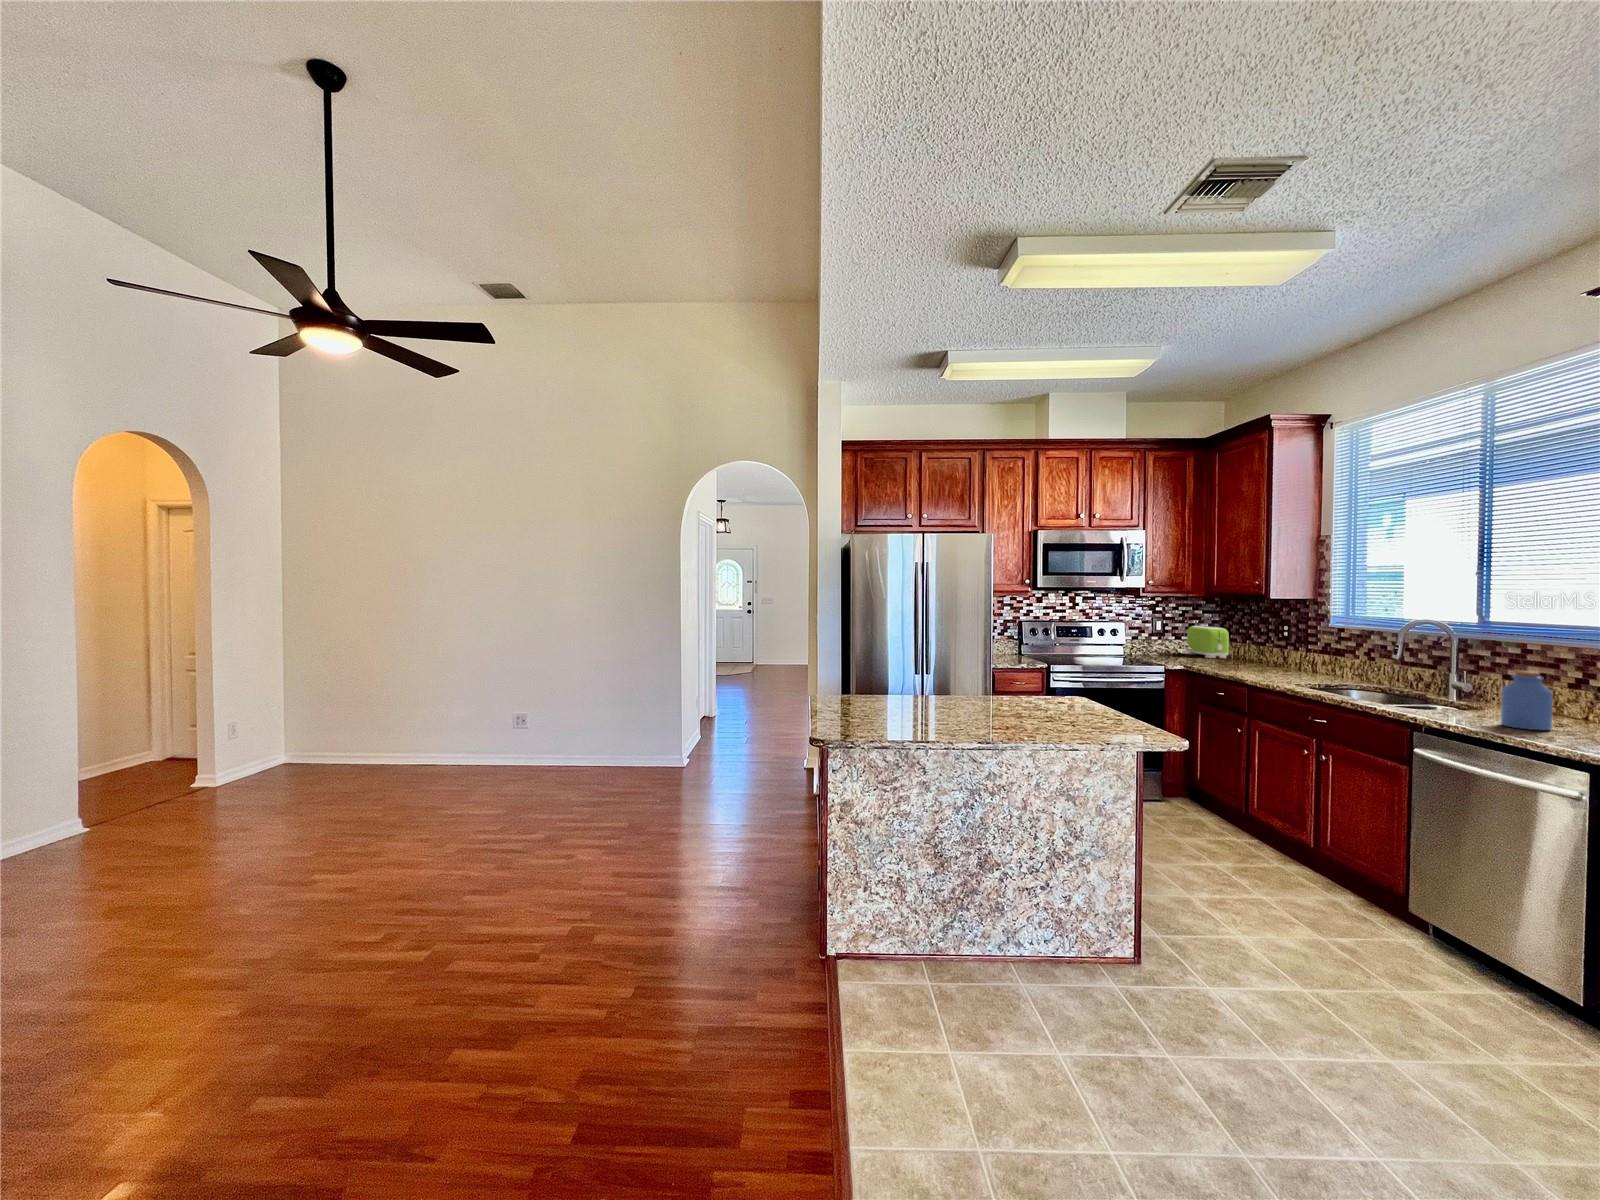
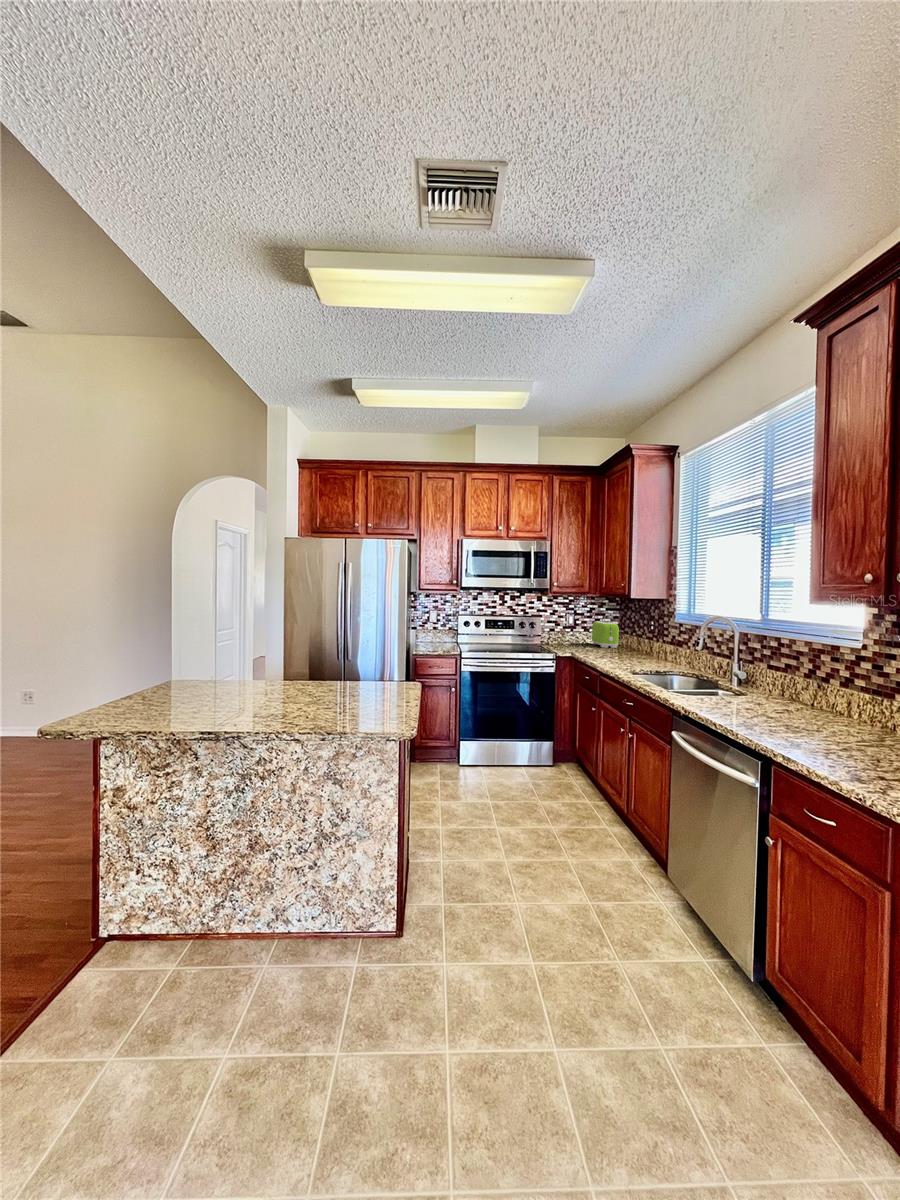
jar: present [1501,671,1553,730] -> none [734,663,771,716]

